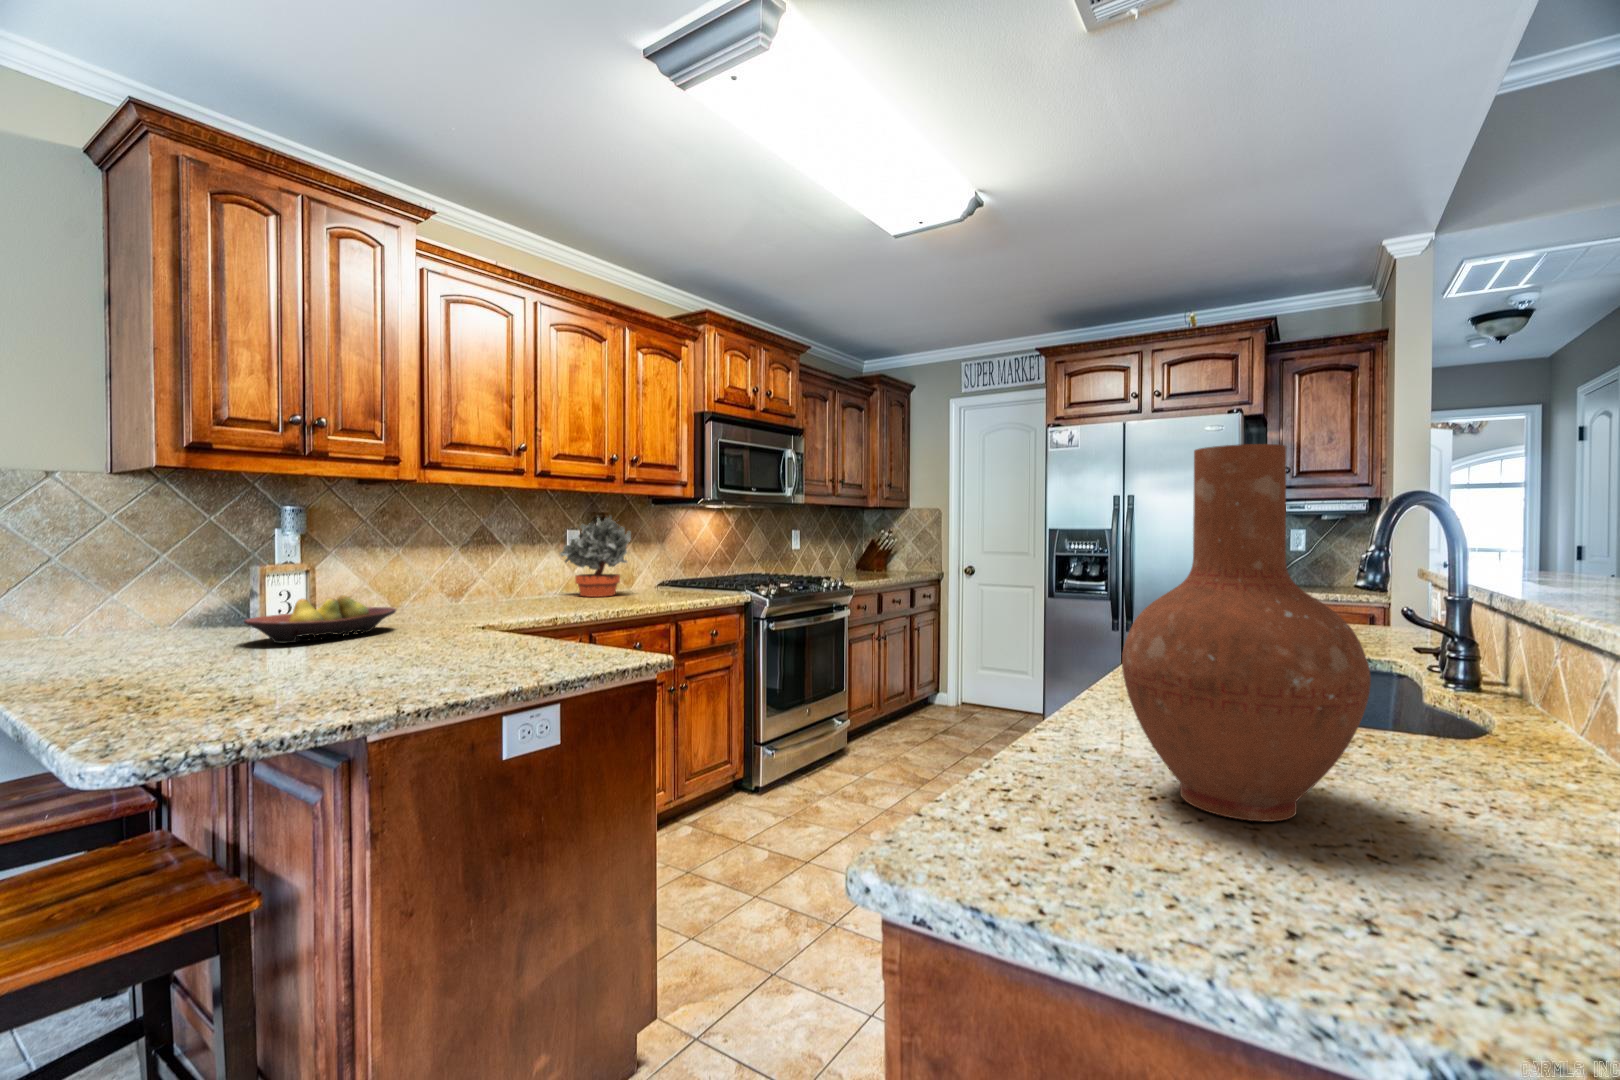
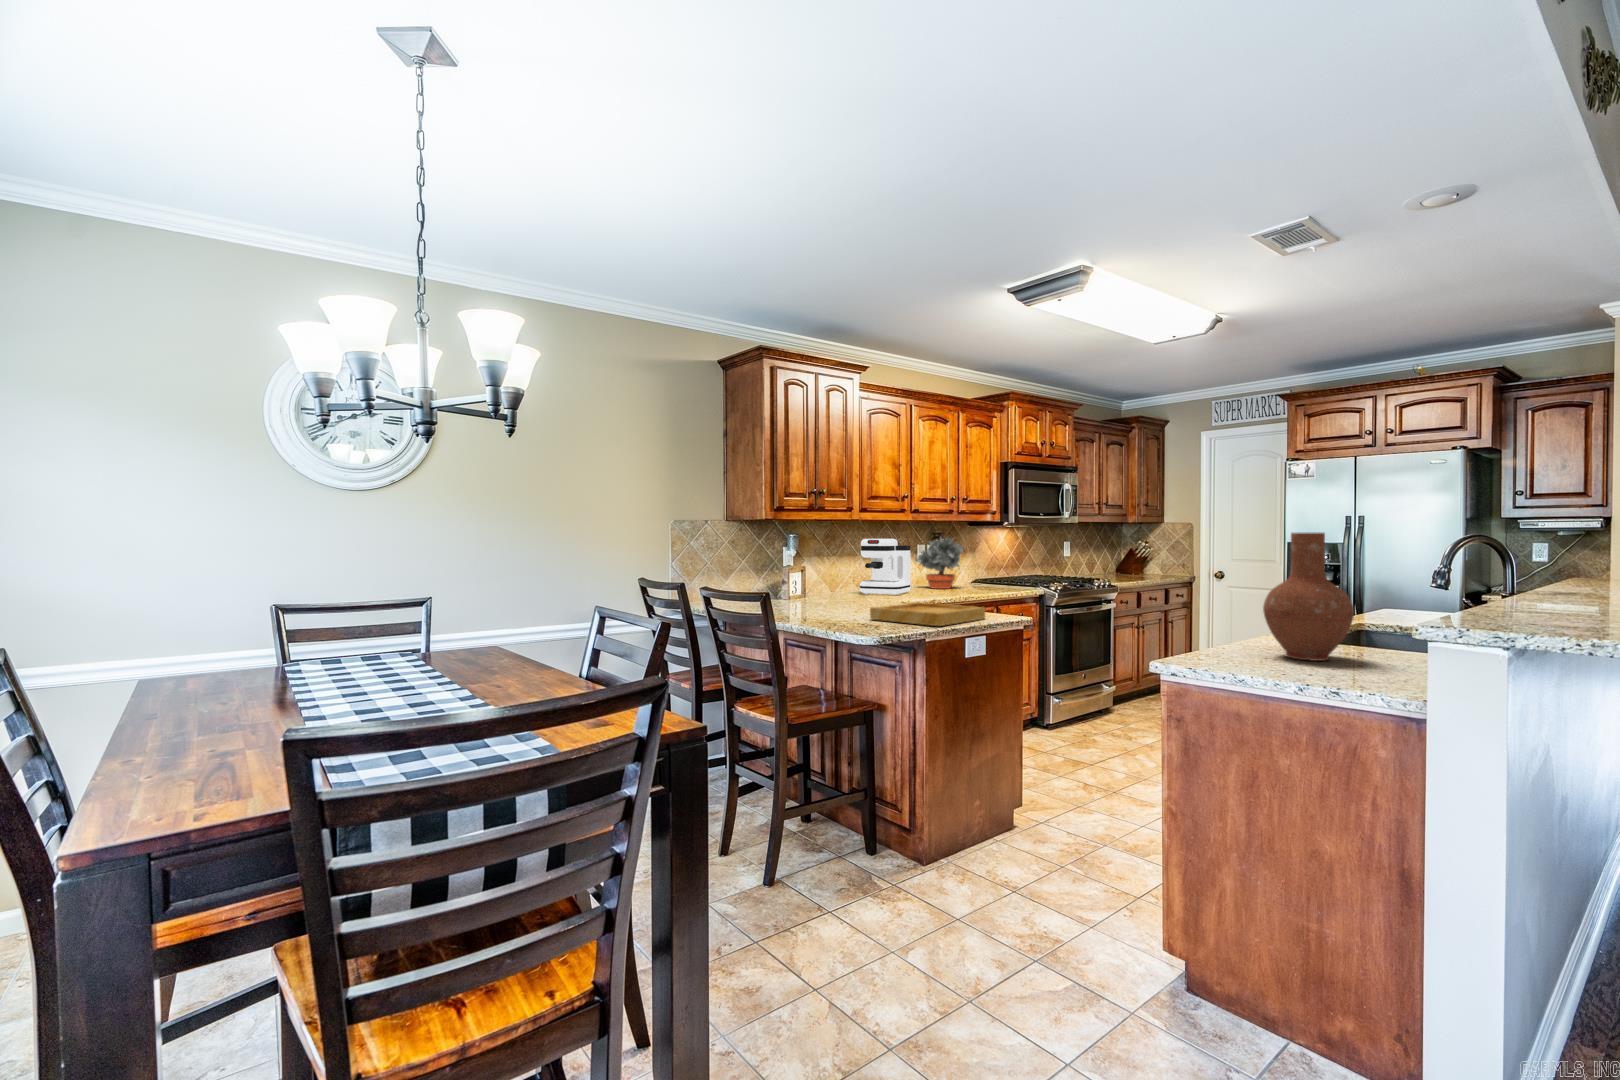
coffee maker: none [438,518,534,611] -> present [860,539,911,595]
fruit bowl: present [244,595,396,643] -> none [802,583,861,607]
tray: none [308,631,573,695] -> present [870,602,985,626]

